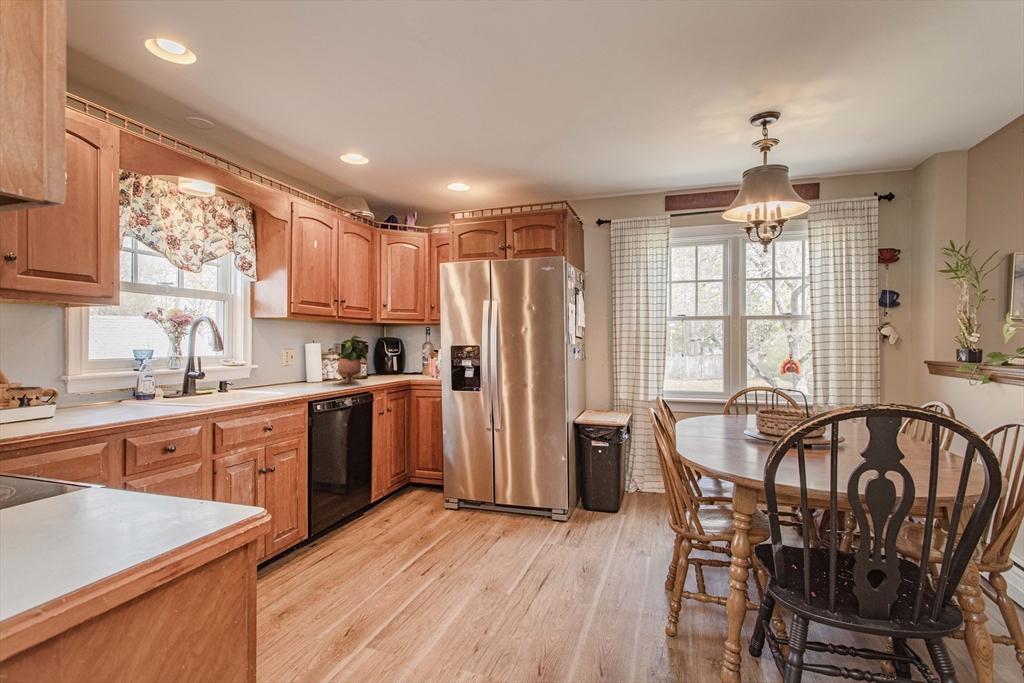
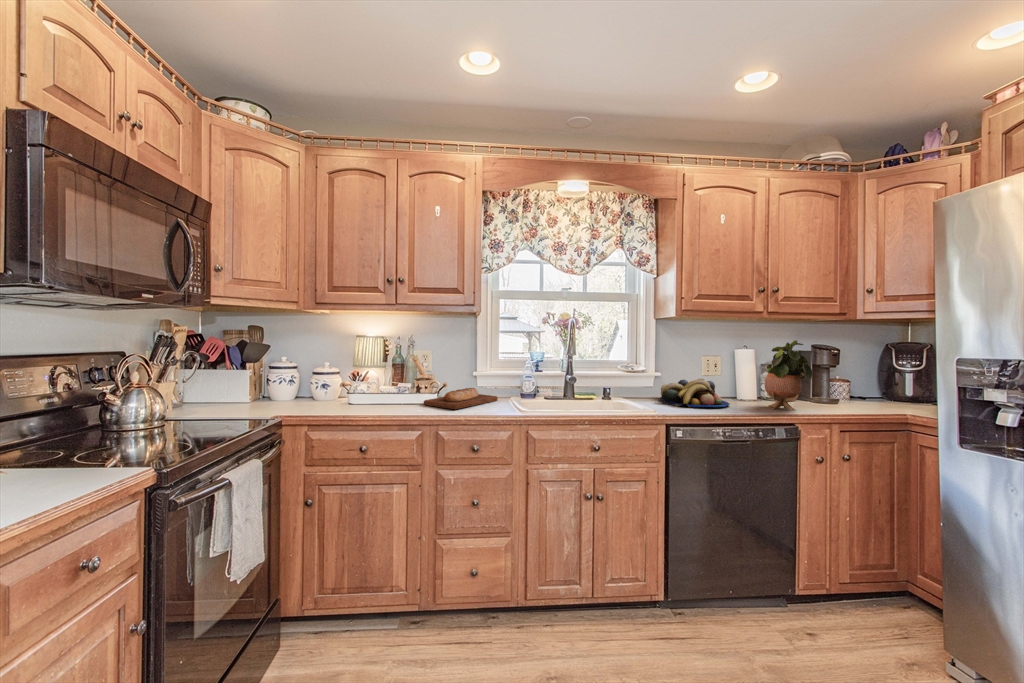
fruit bowl: none [266,367,324,389] -> present [660,379,730,407]
bread loaf: none [67,396,136,421] -> present [424,388,498,409]

